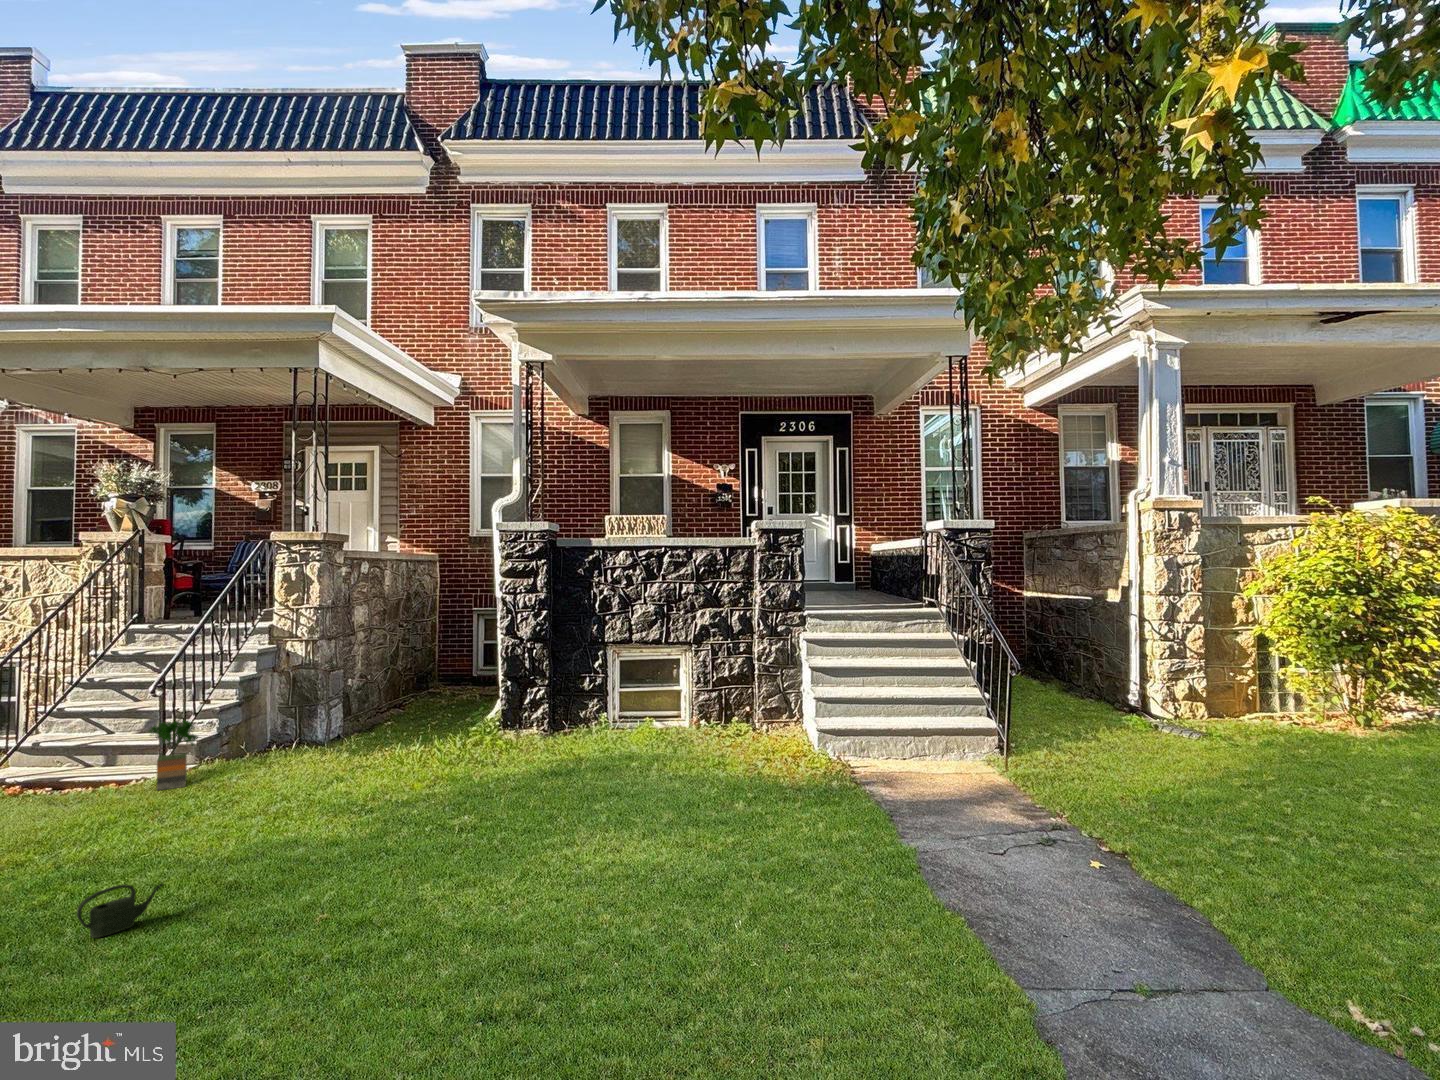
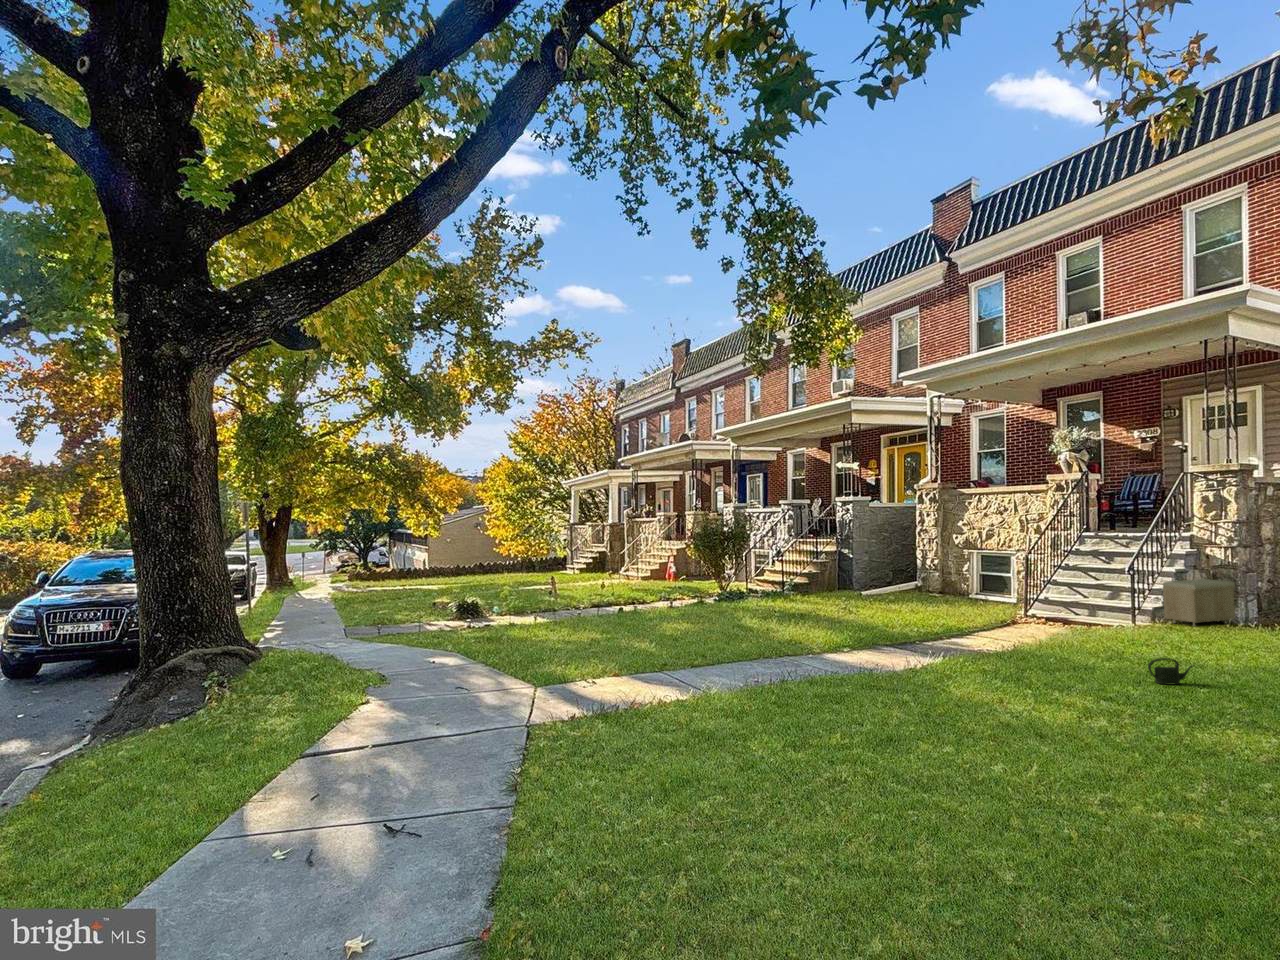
storage bench: none [218,686,310,758] -> present [1163,579,1235,626]
potted tree: present [149,720,198,790] -> none [1125,589,1161,633]

